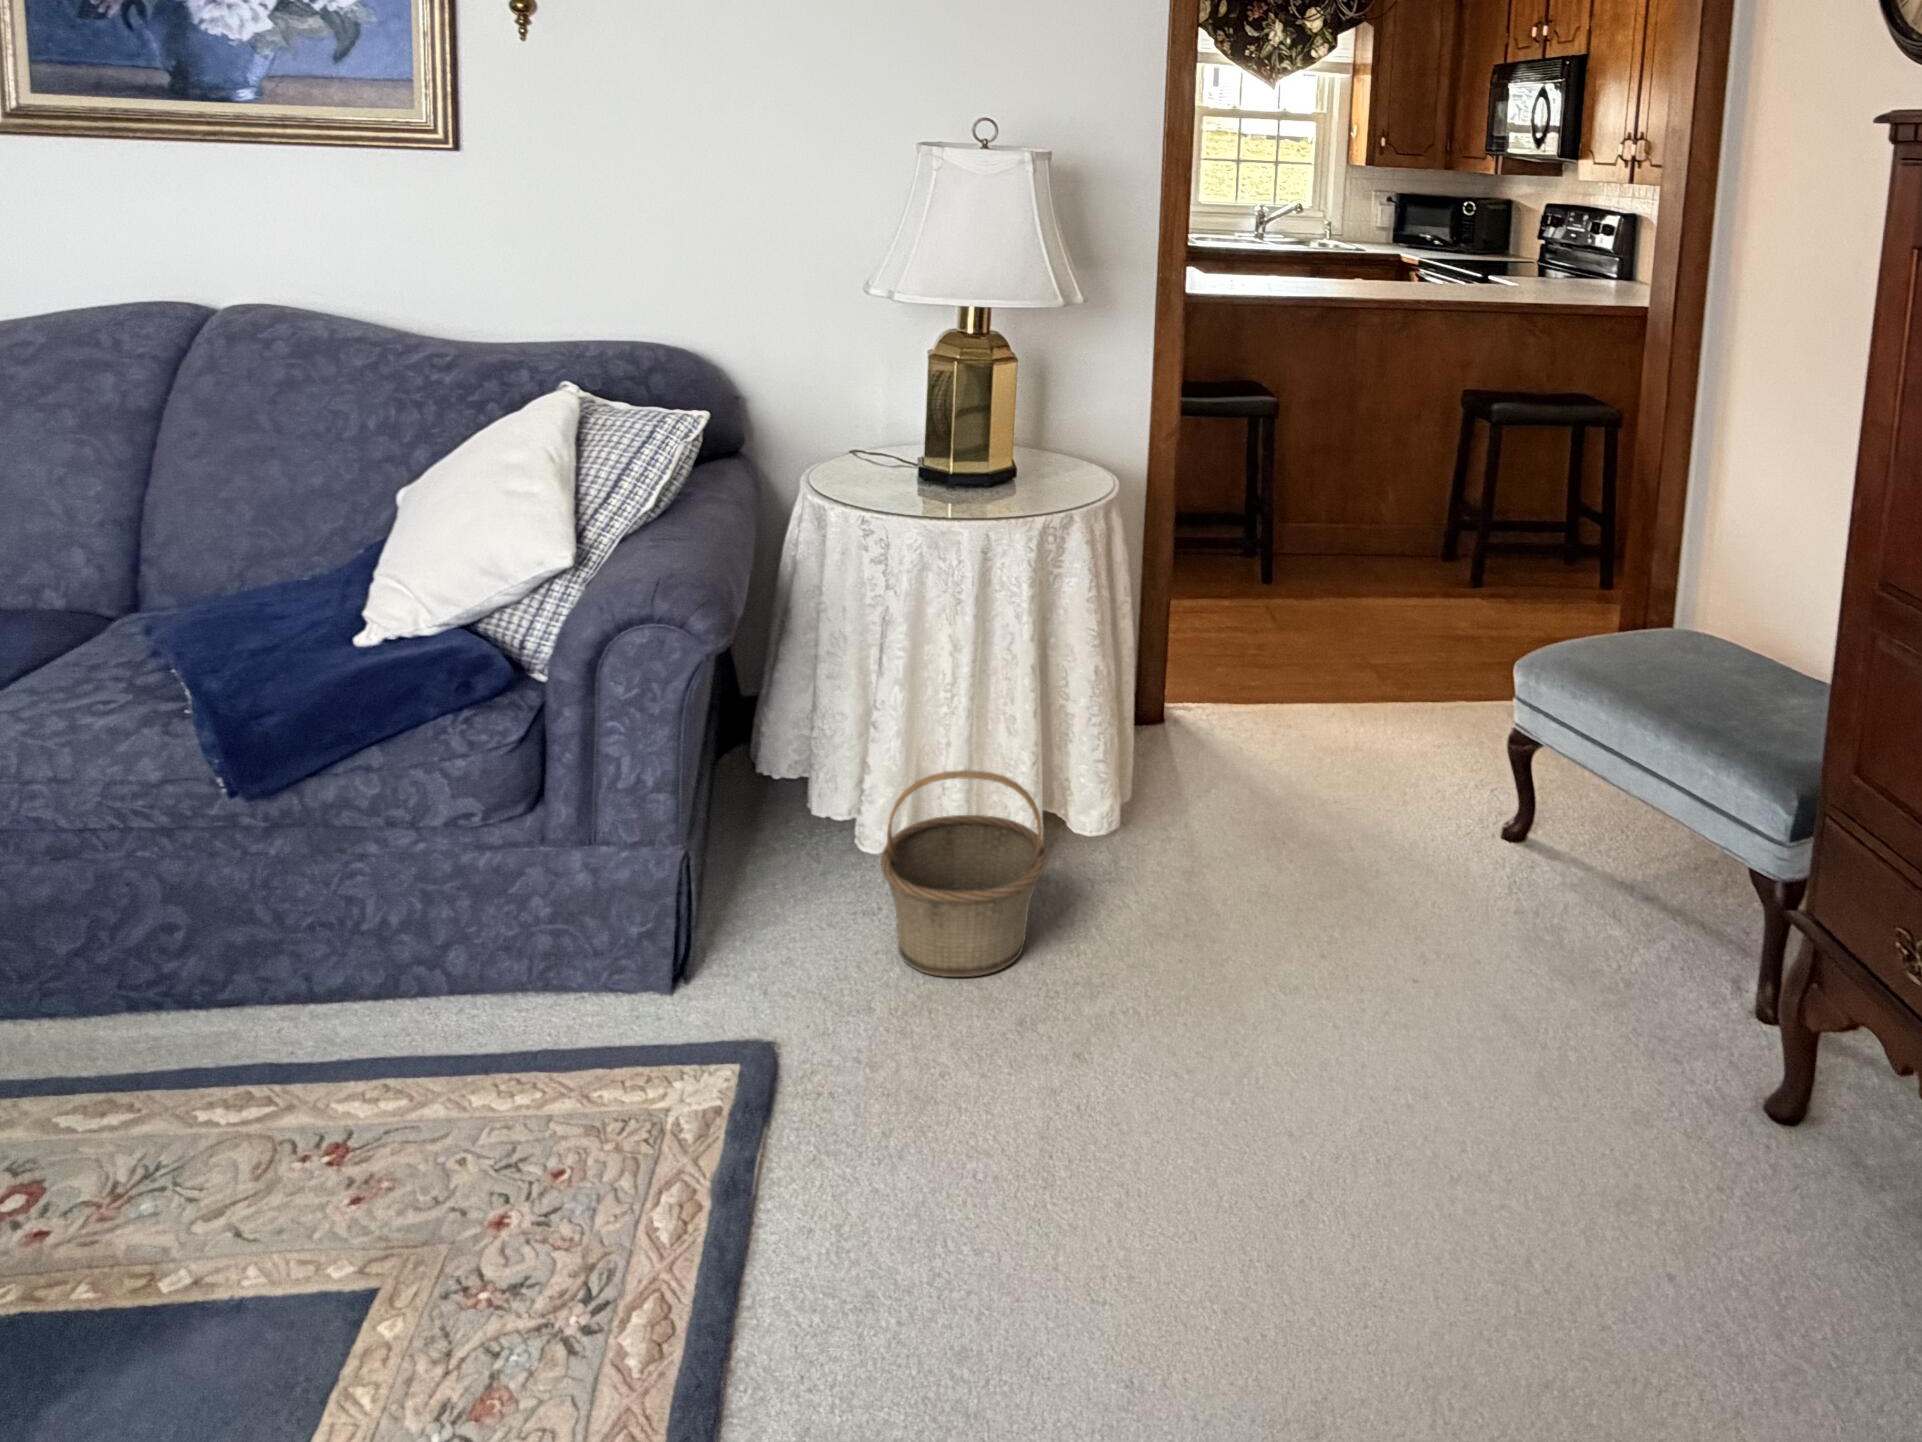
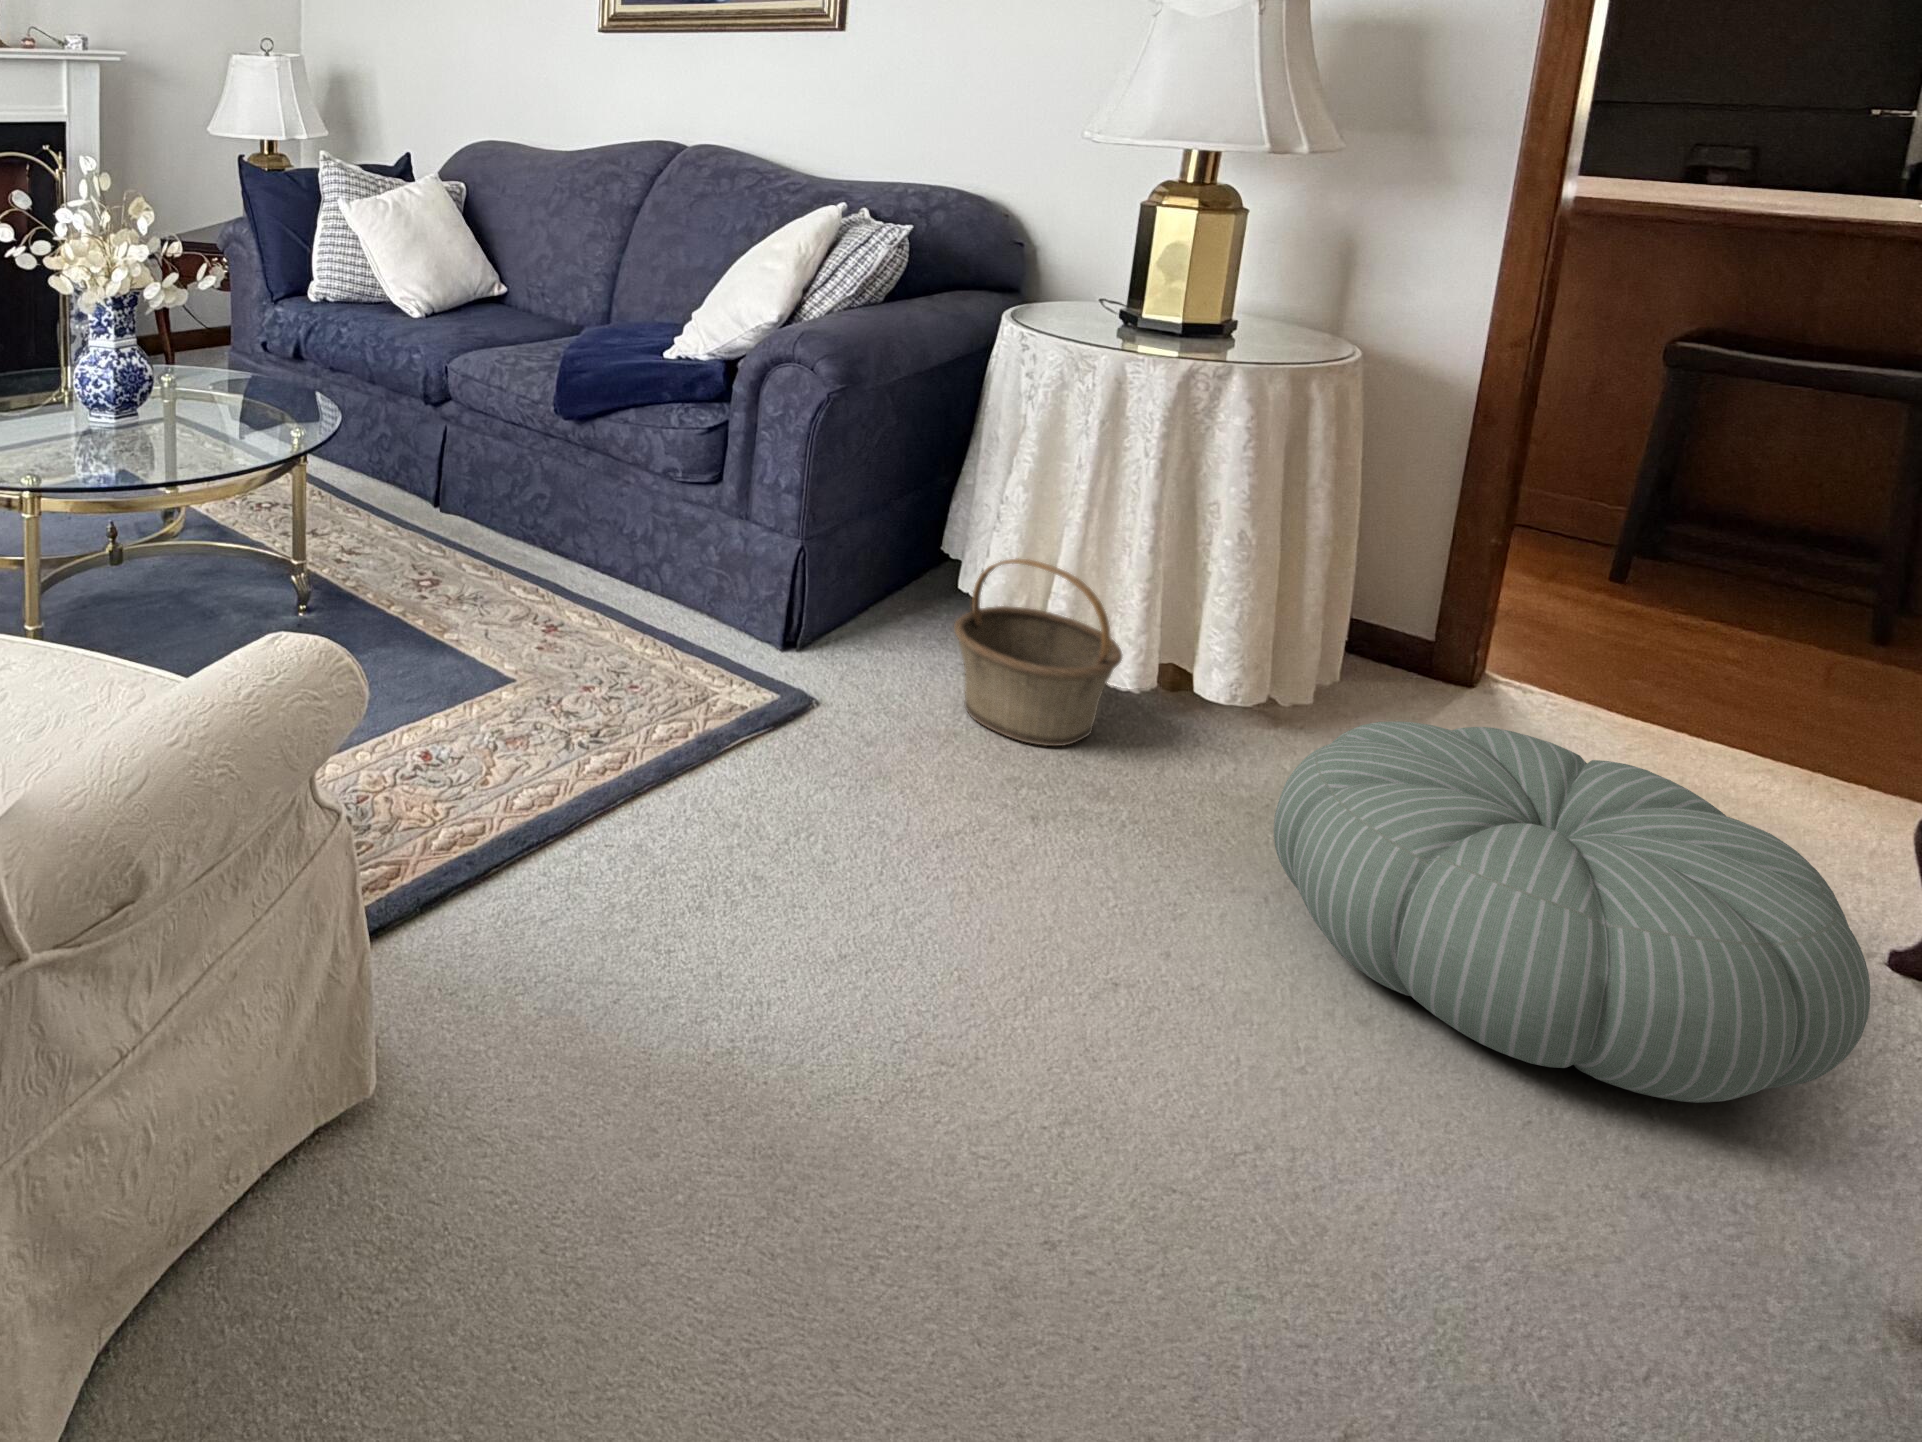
pouf: none [1245,775,1610,1059] -> present [1274,721,1870,1103]

